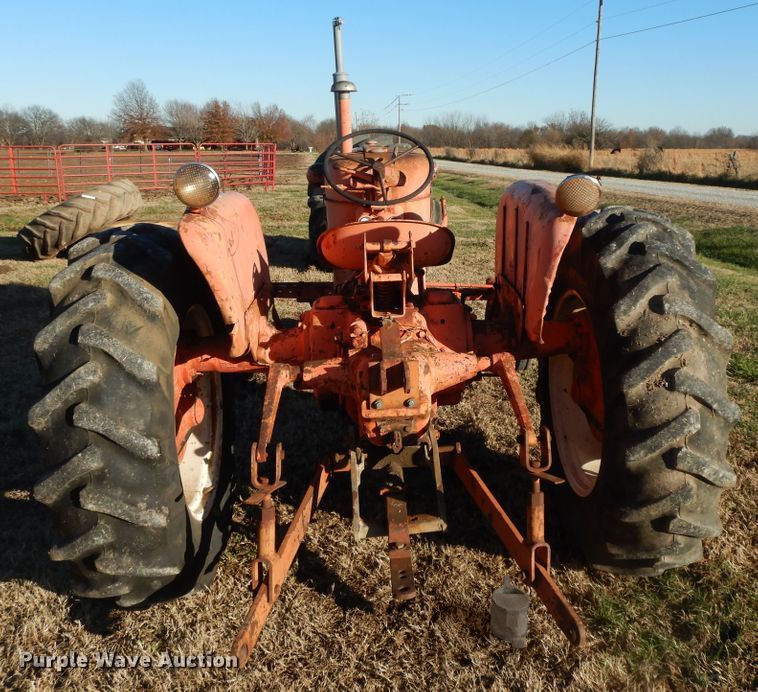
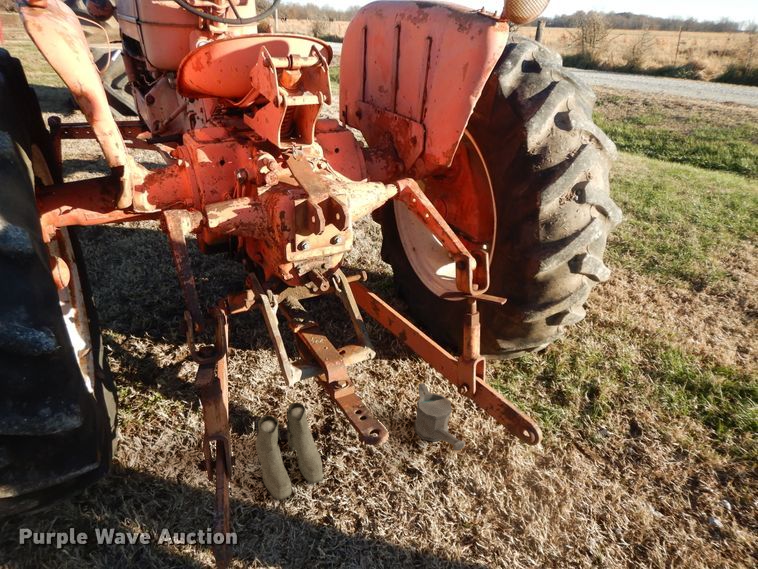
boots: none [319,561,378,653] -> present [256,403,323,500]

